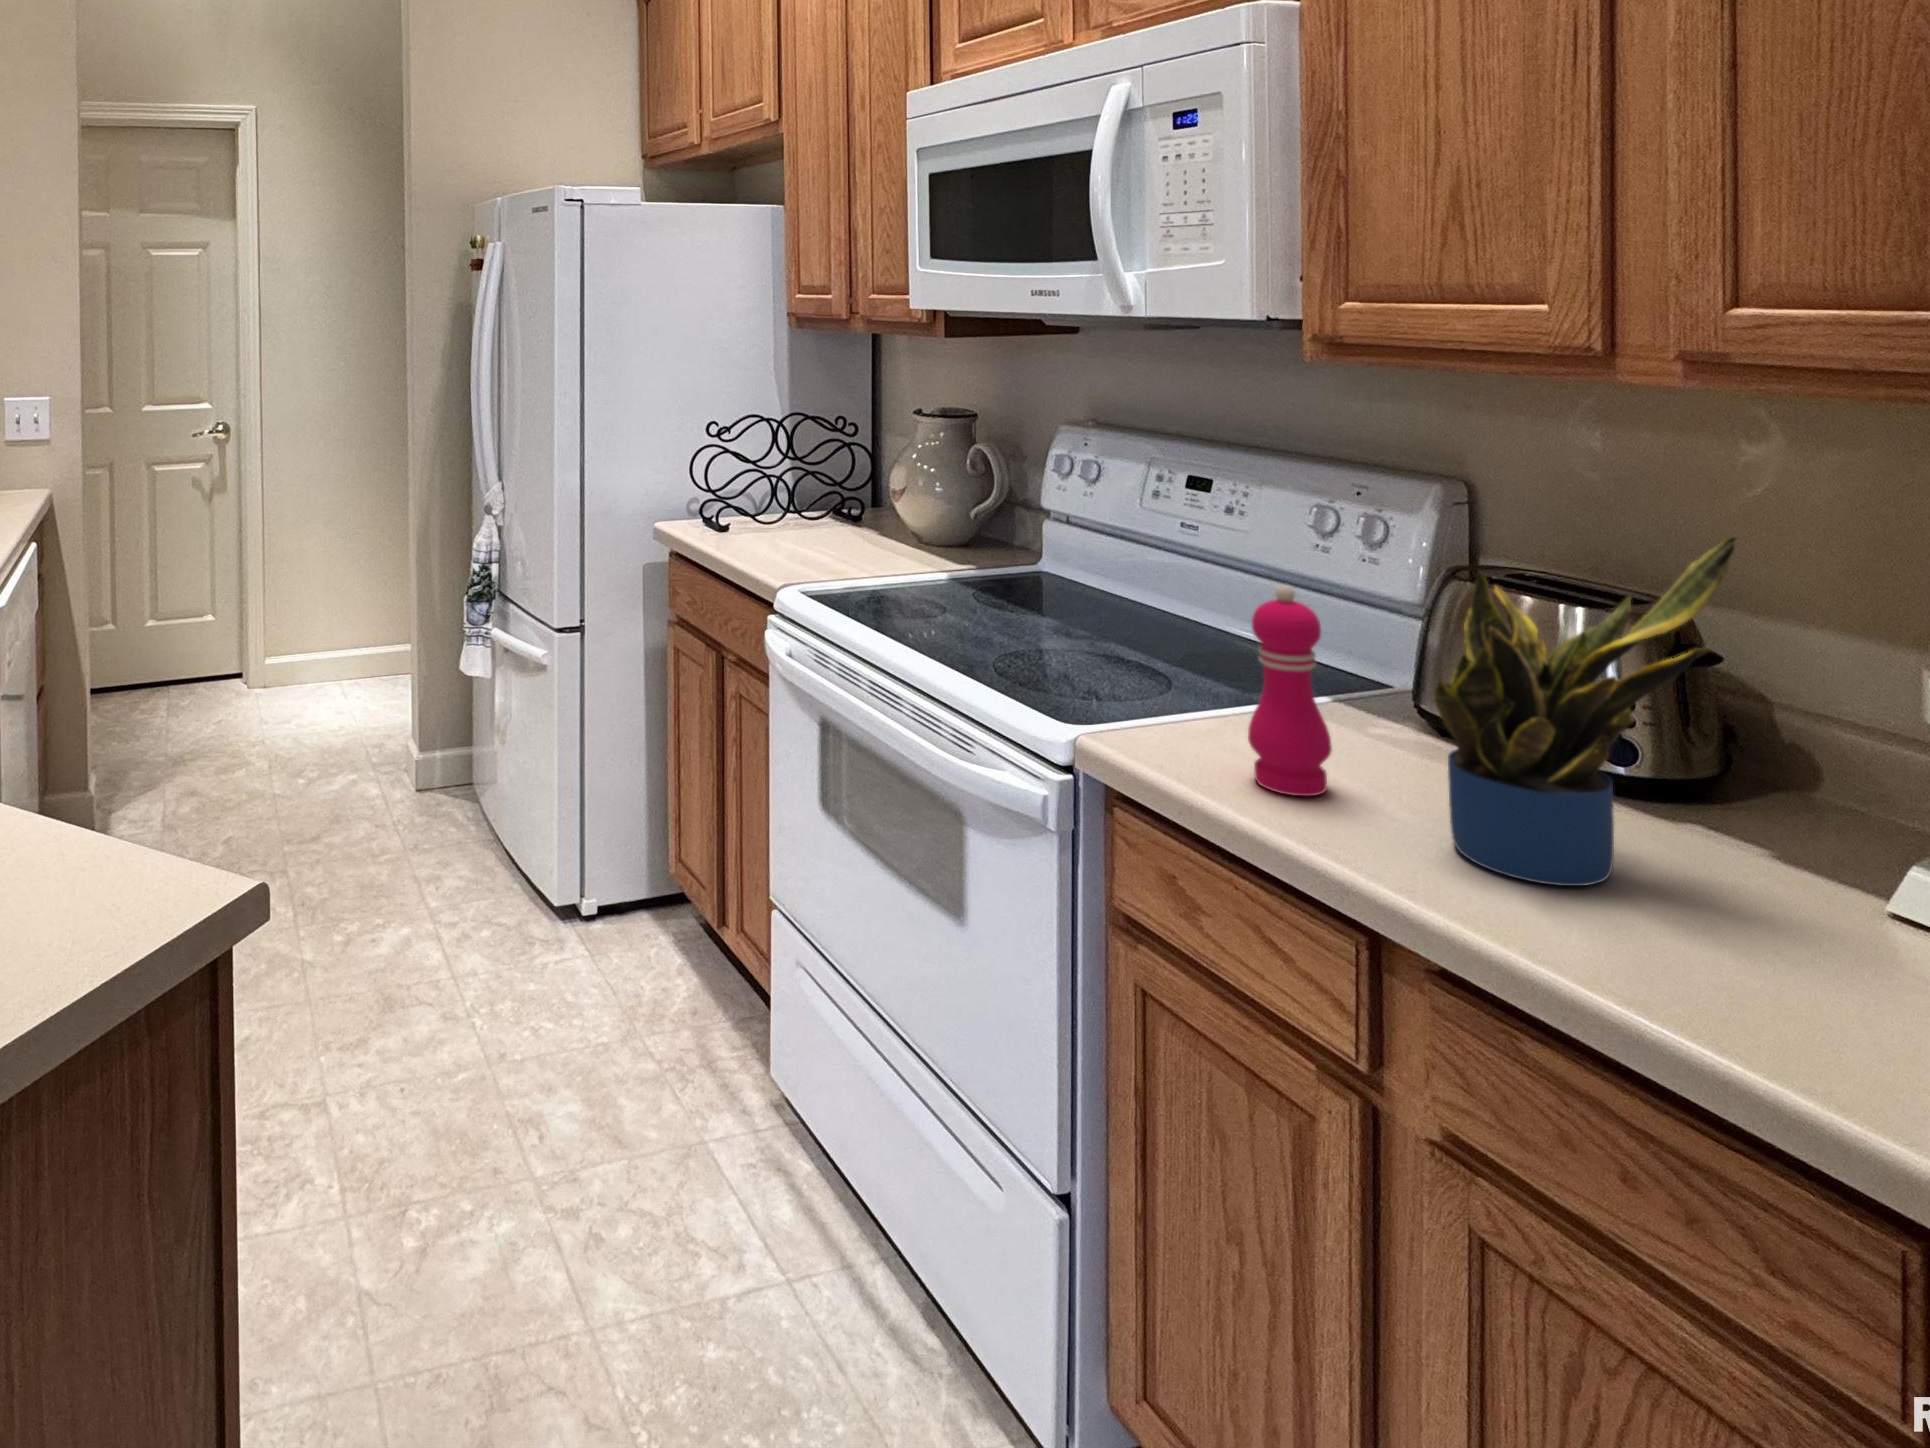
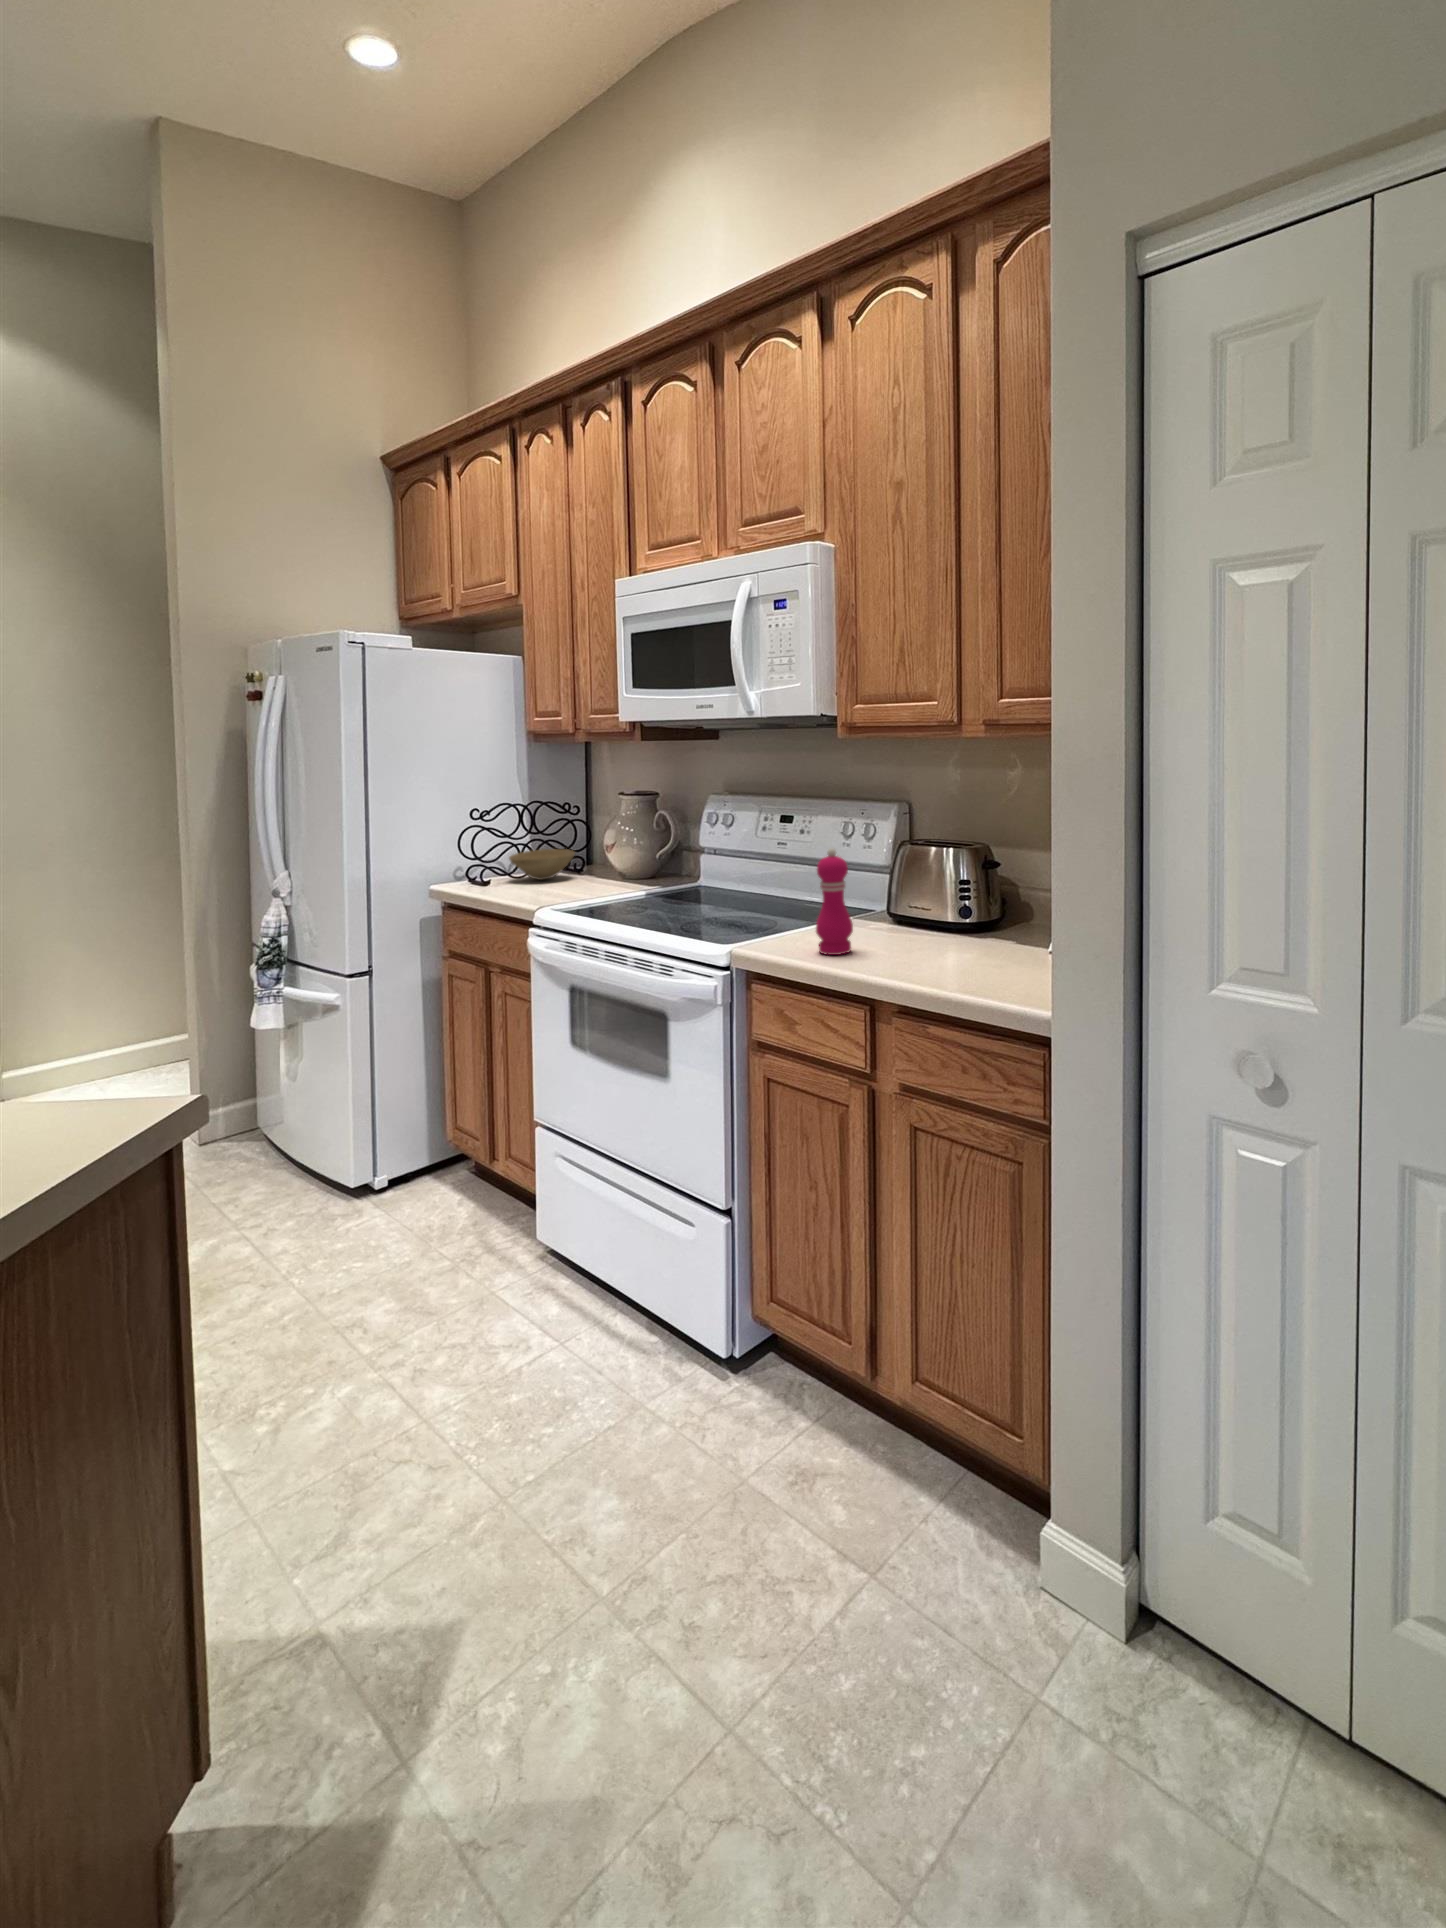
bowl: none [757,483,851,530] -> present [509,849,575,880]
potted plant: present [1434,536,1737,886] -> none [895,797,1004,967]

